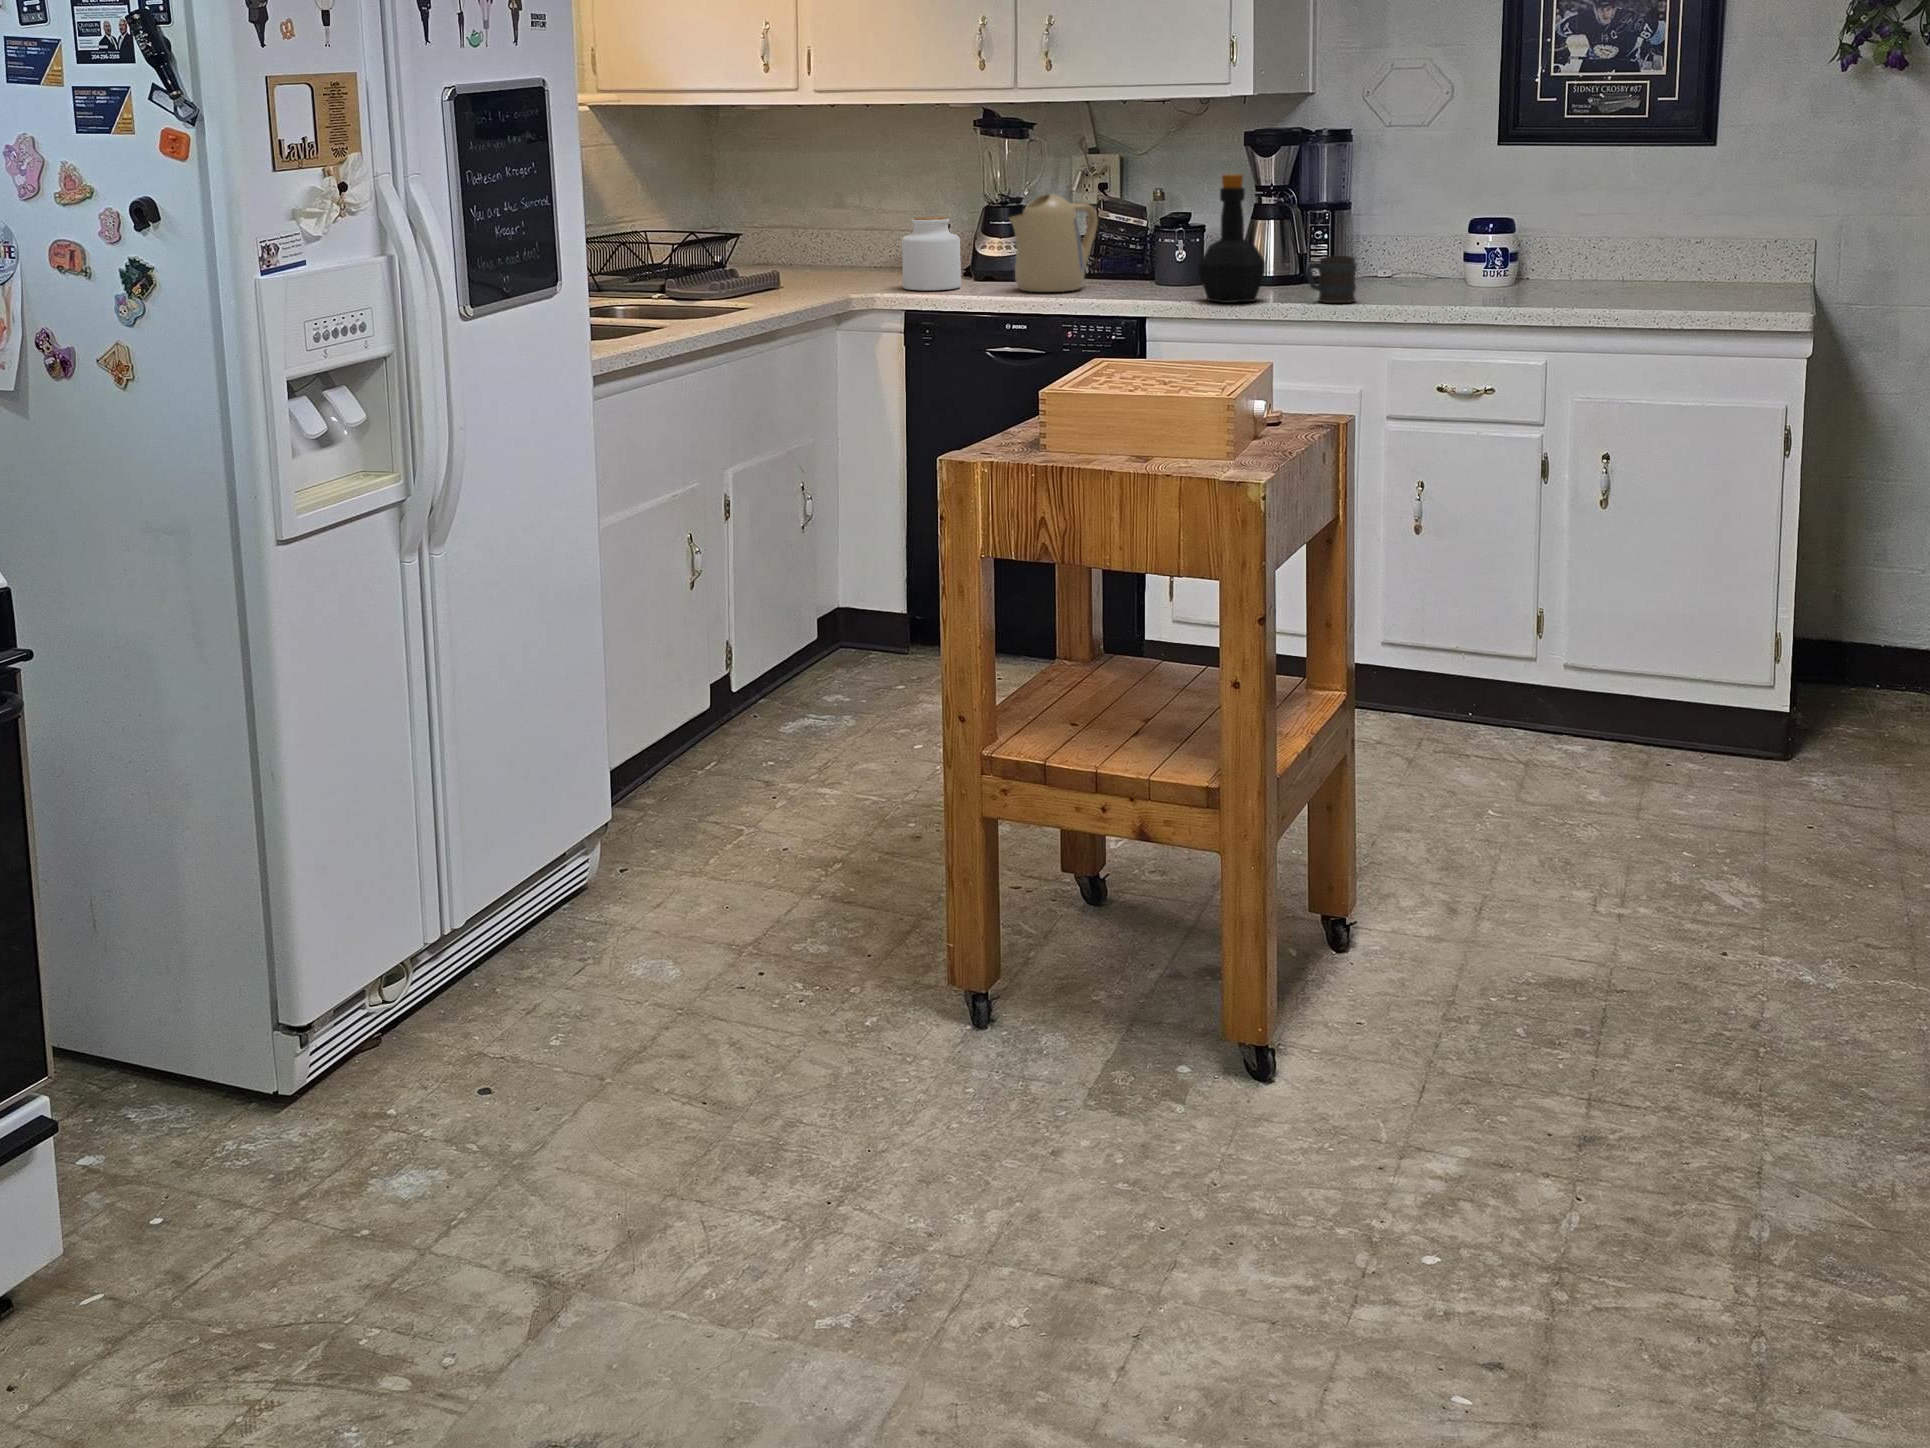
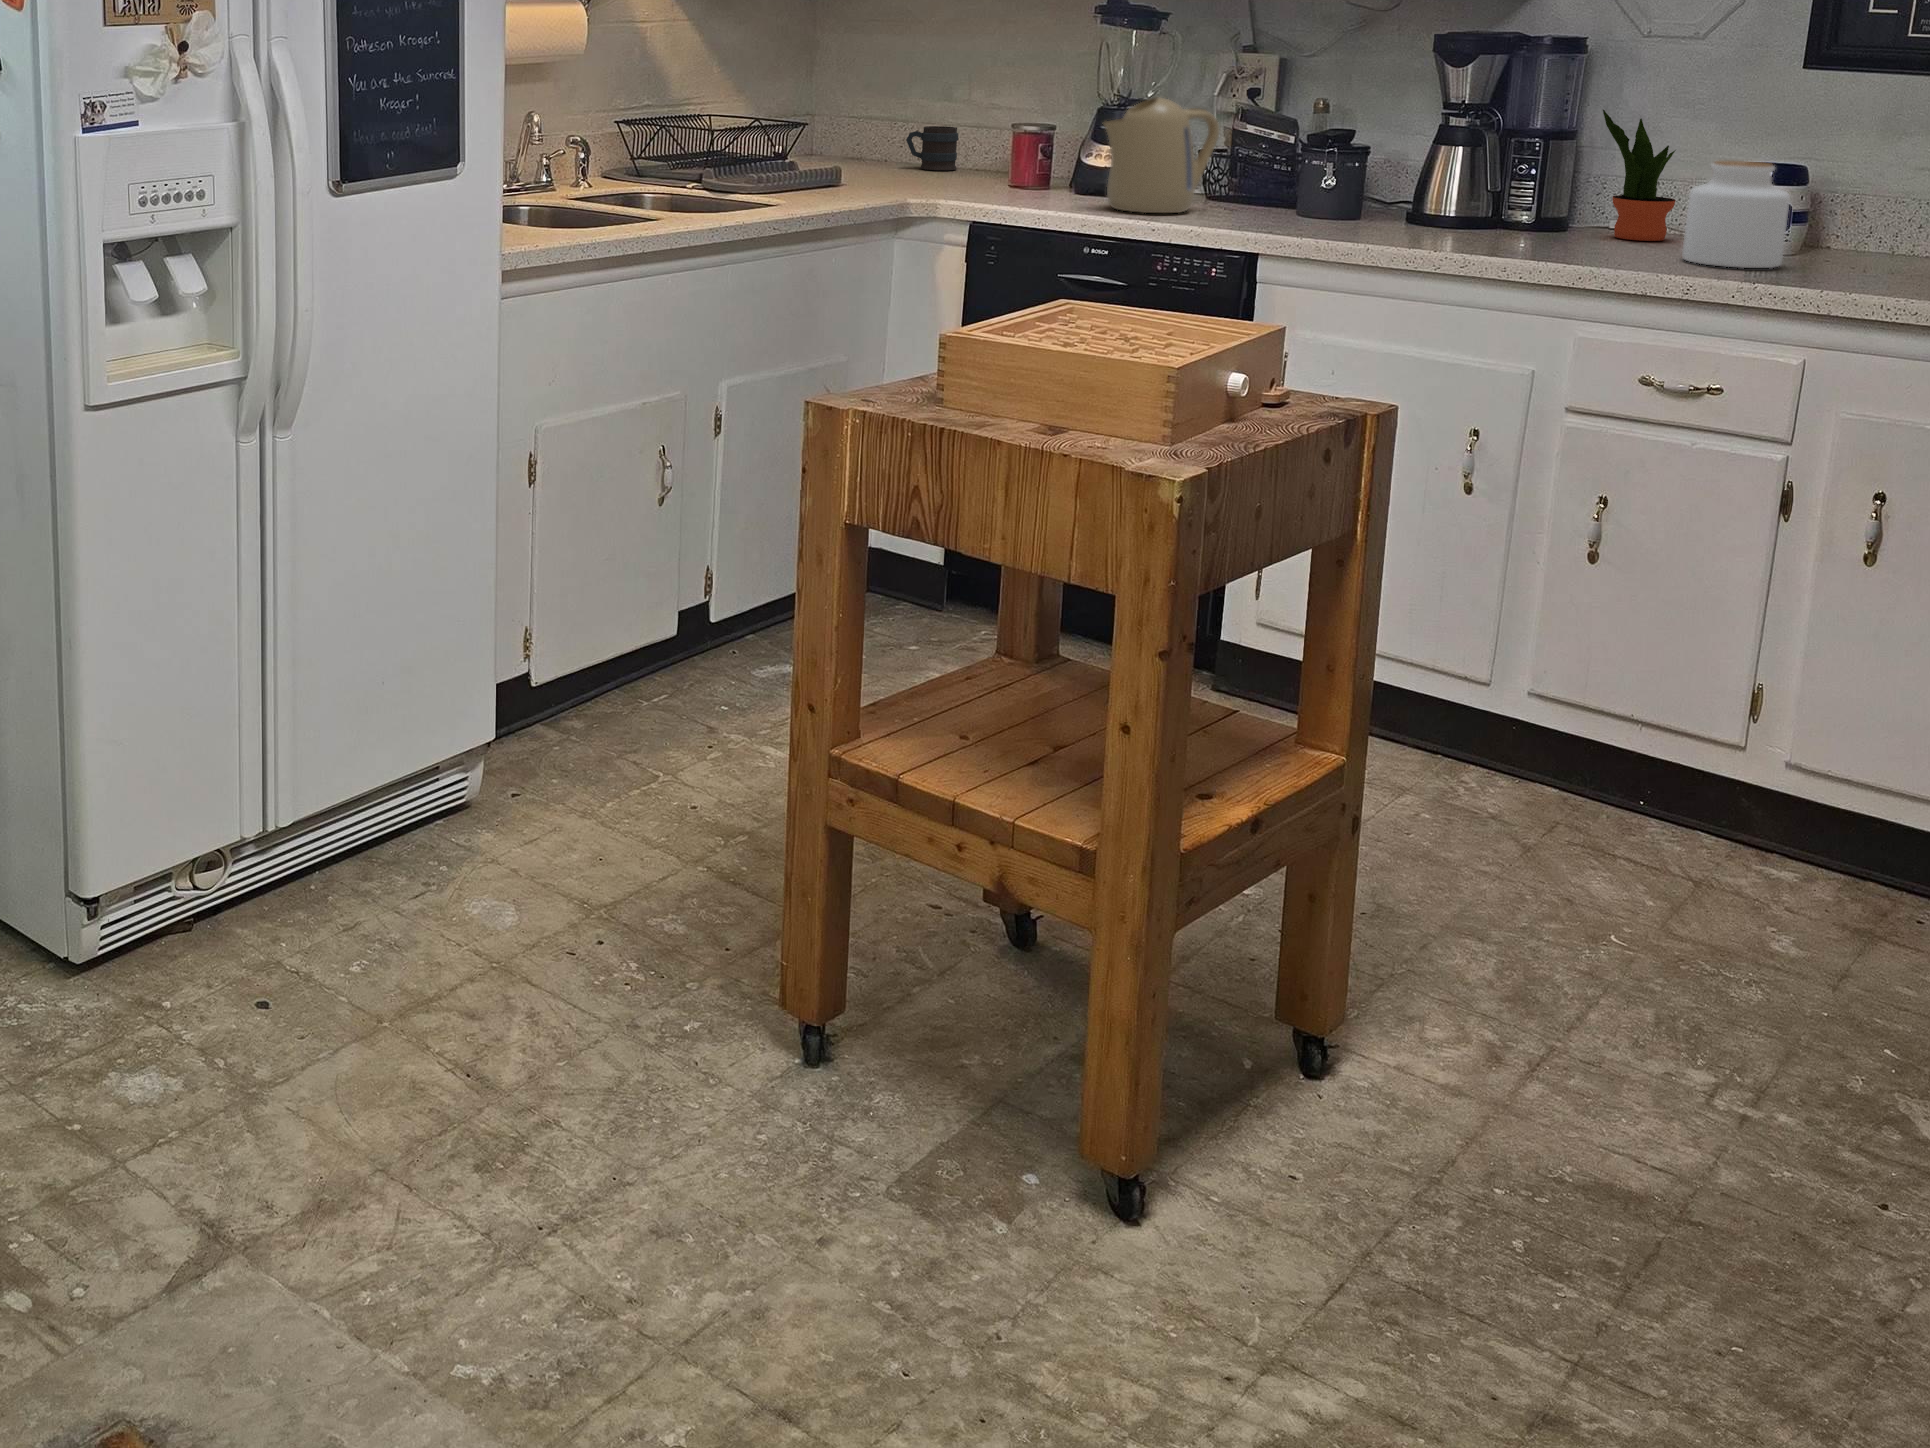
bottle: present [1199,174,1265,303] -> none [1327,84,1422,243]
potted plant: none [1377,186,1430,287] -> present [1603,110,1676,241]
jar: present [902,216,961,290] -> present [1682,161,1790,268]
mug: present [1305,256,1356,303] -> present [906,126,958,170]

